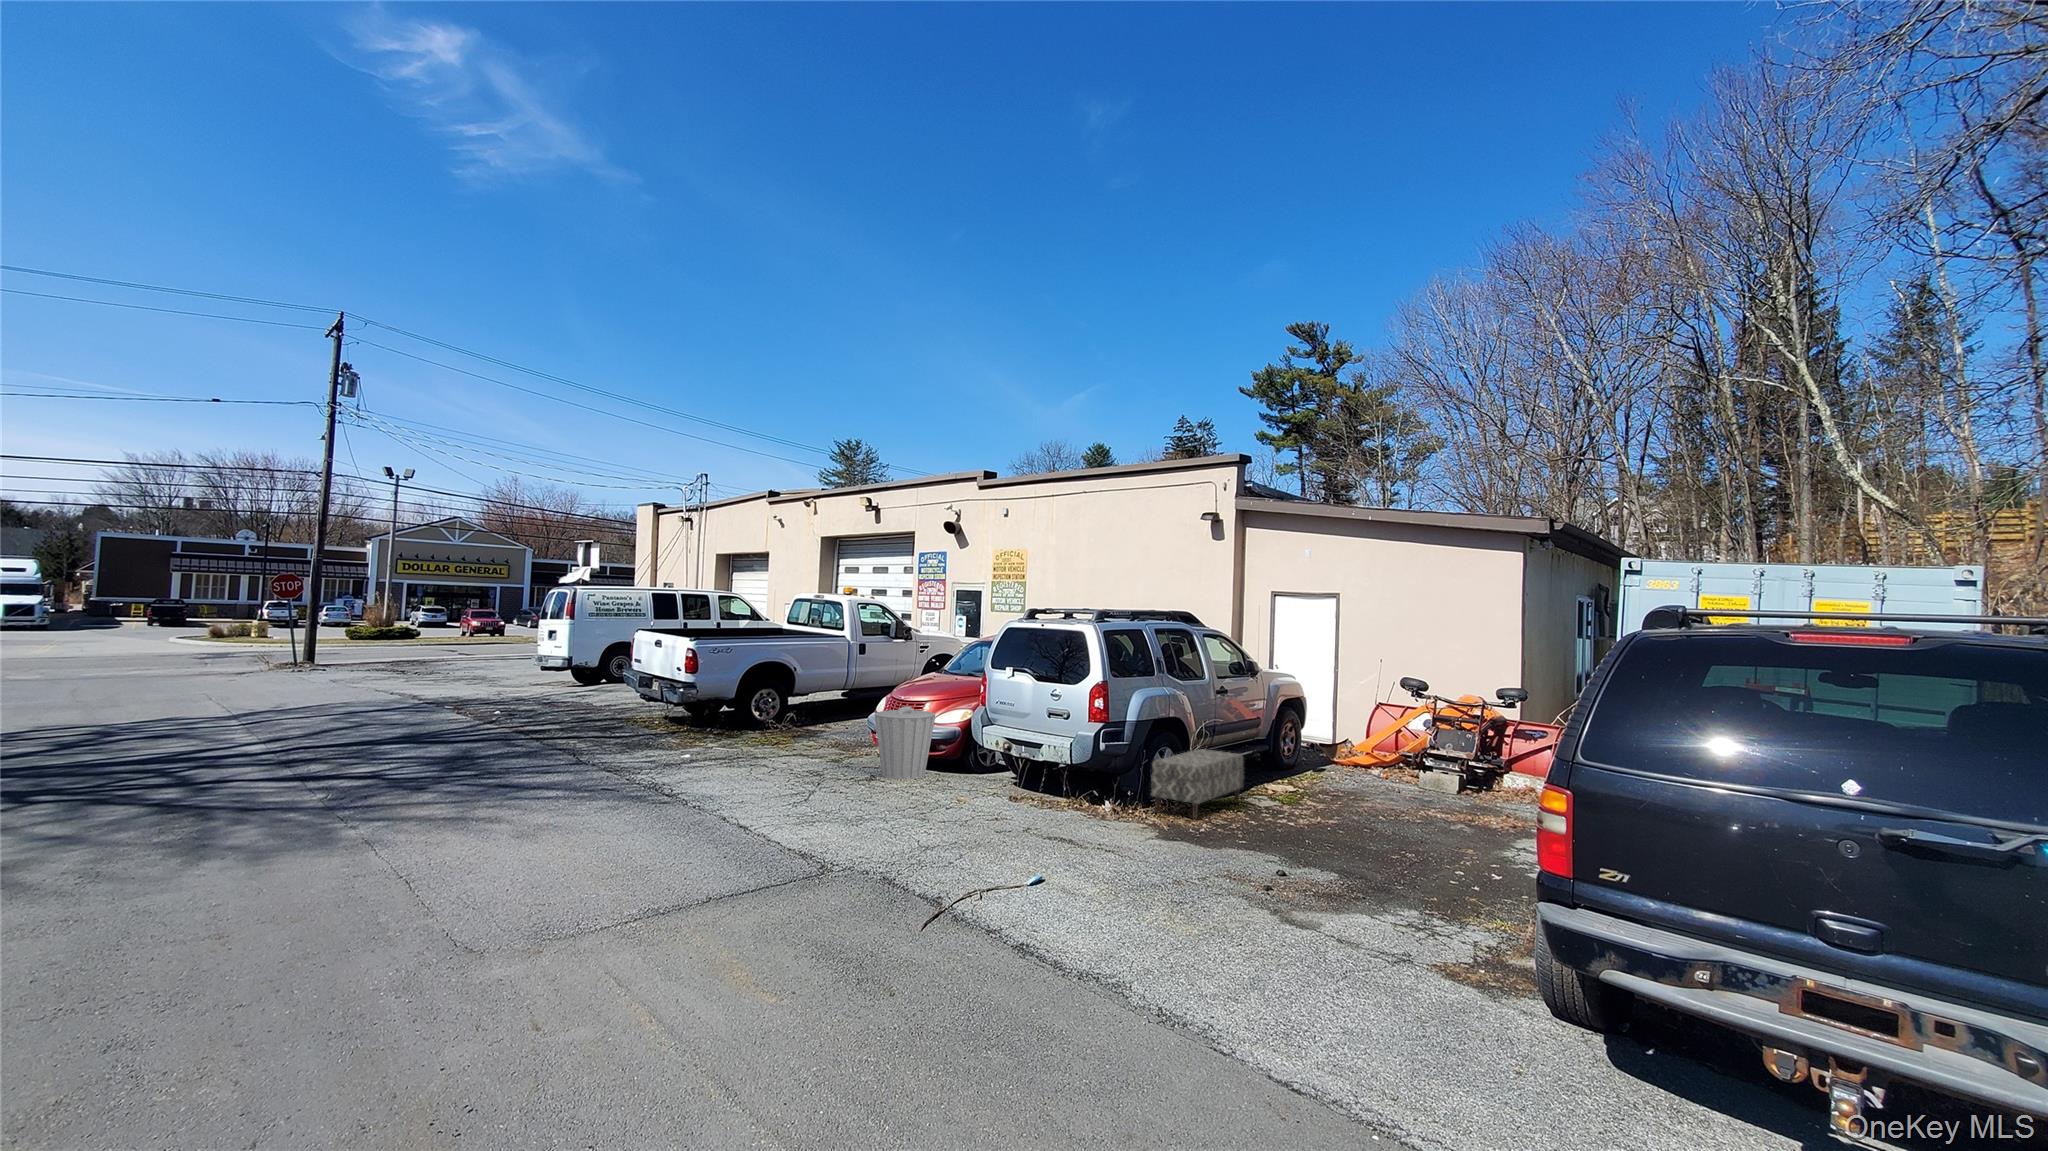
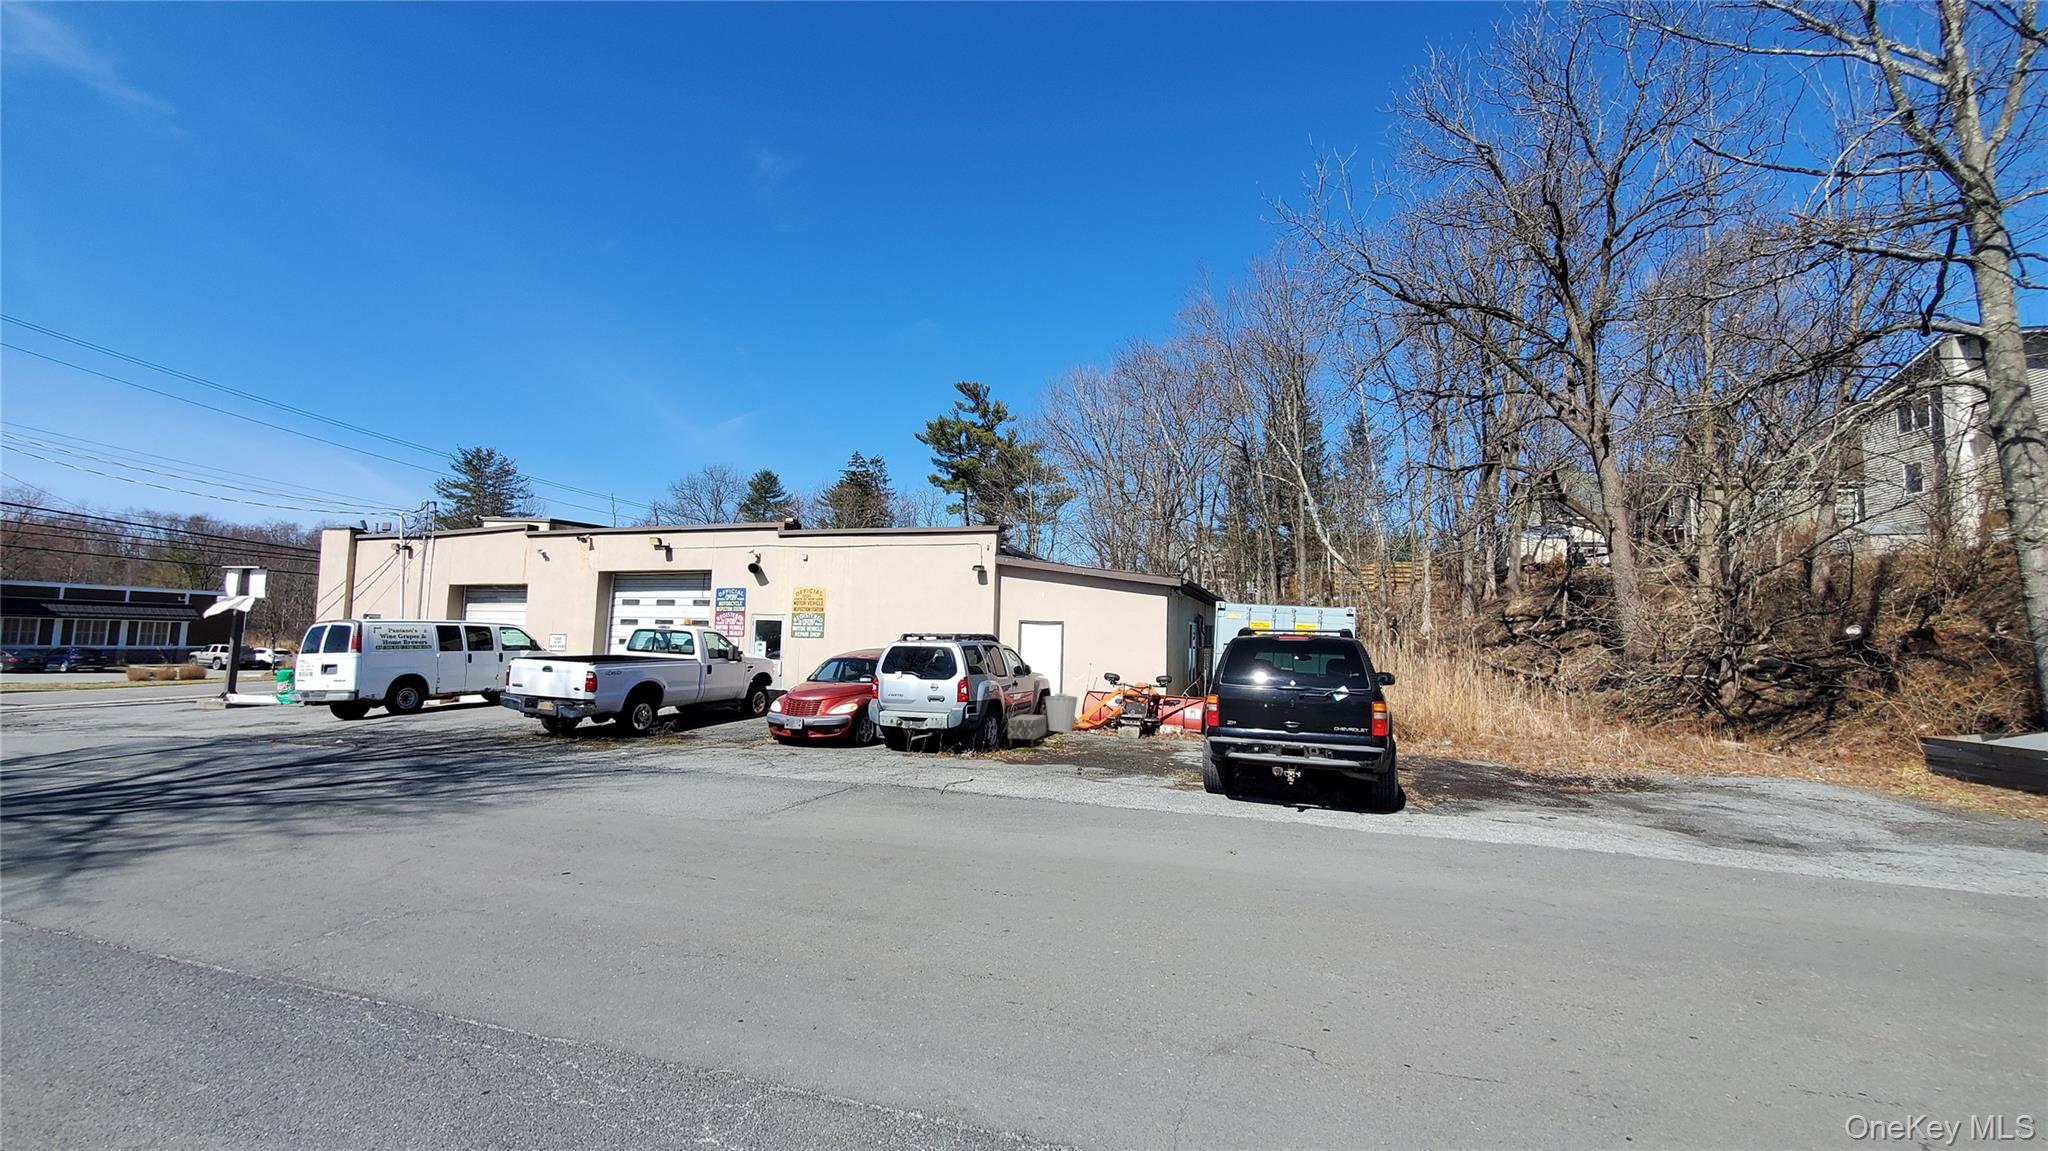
trash can: present [875,706,935,779] -> present [1045,693,1077,731]

